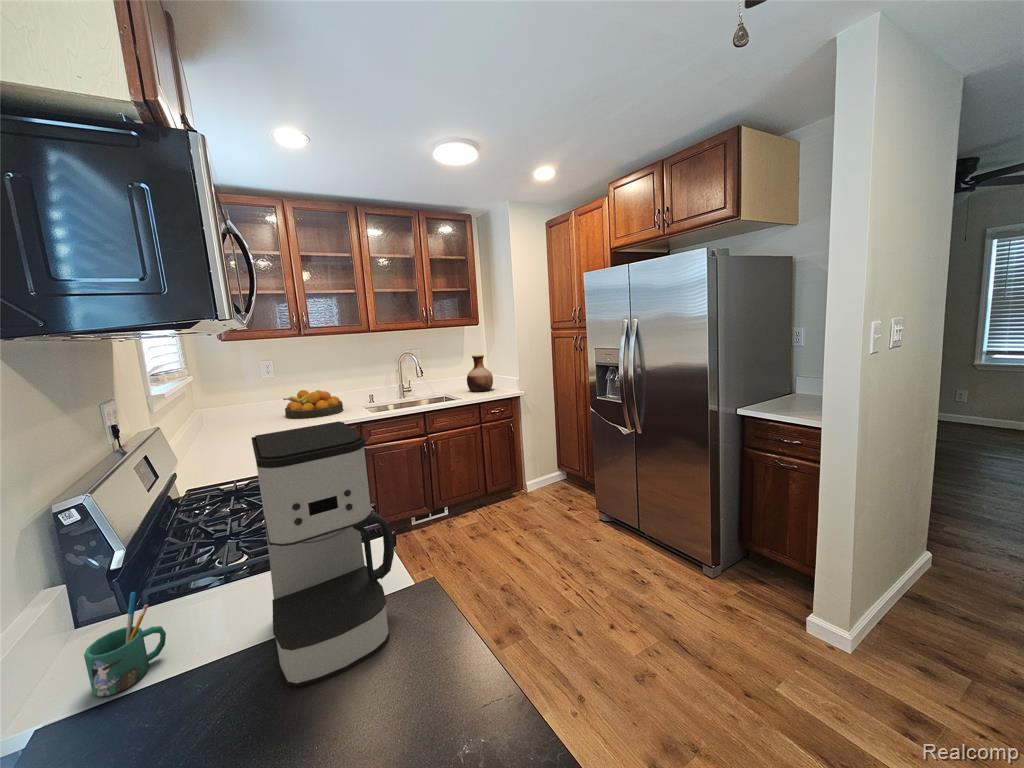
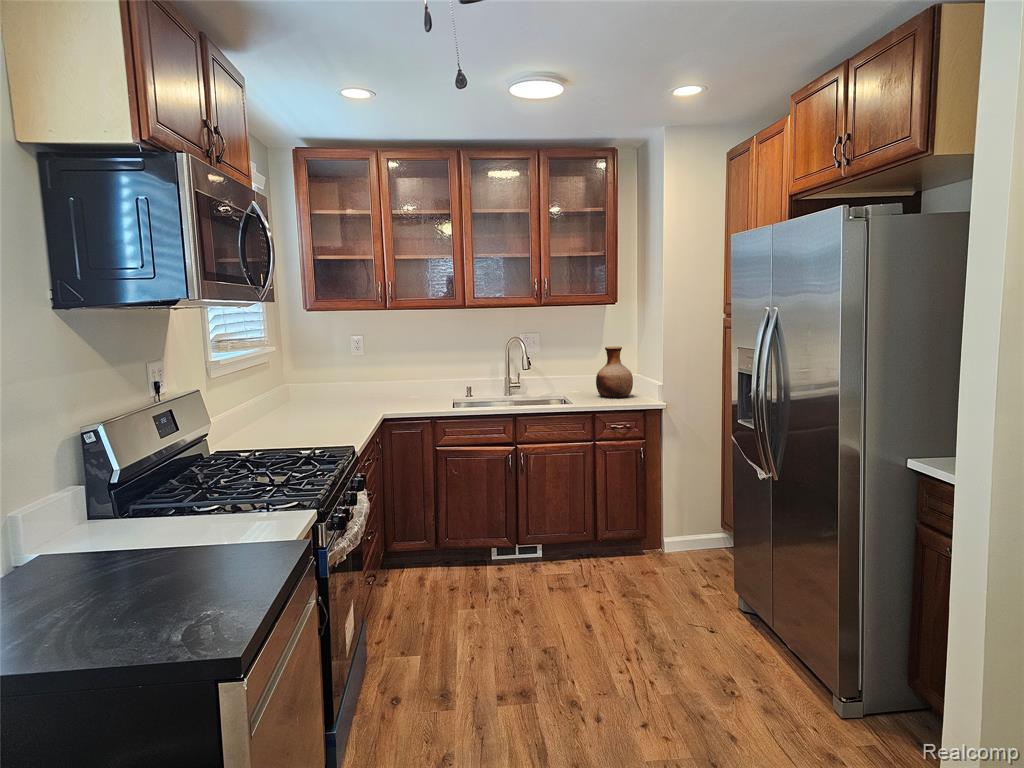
fruit bowl: present [283,390,343,419] -> none [370,375,431,407]
coffee maker: present [251,421,394,687] -> none [134,393,246,574]
mug: present [84,592,166,697] -> none [65,493,112,552]

